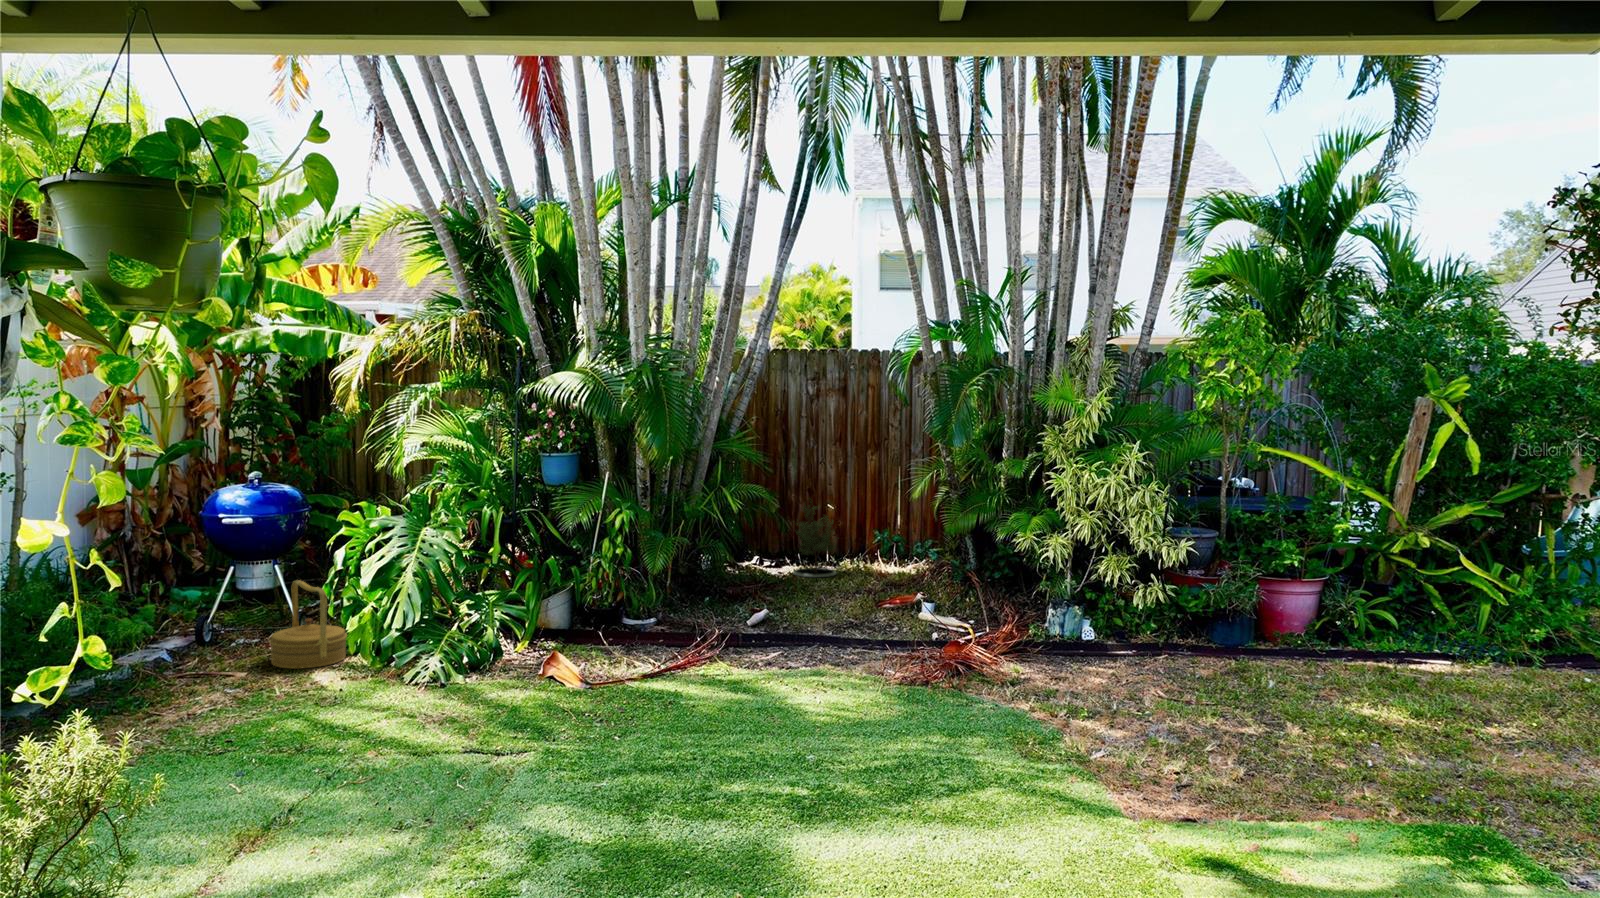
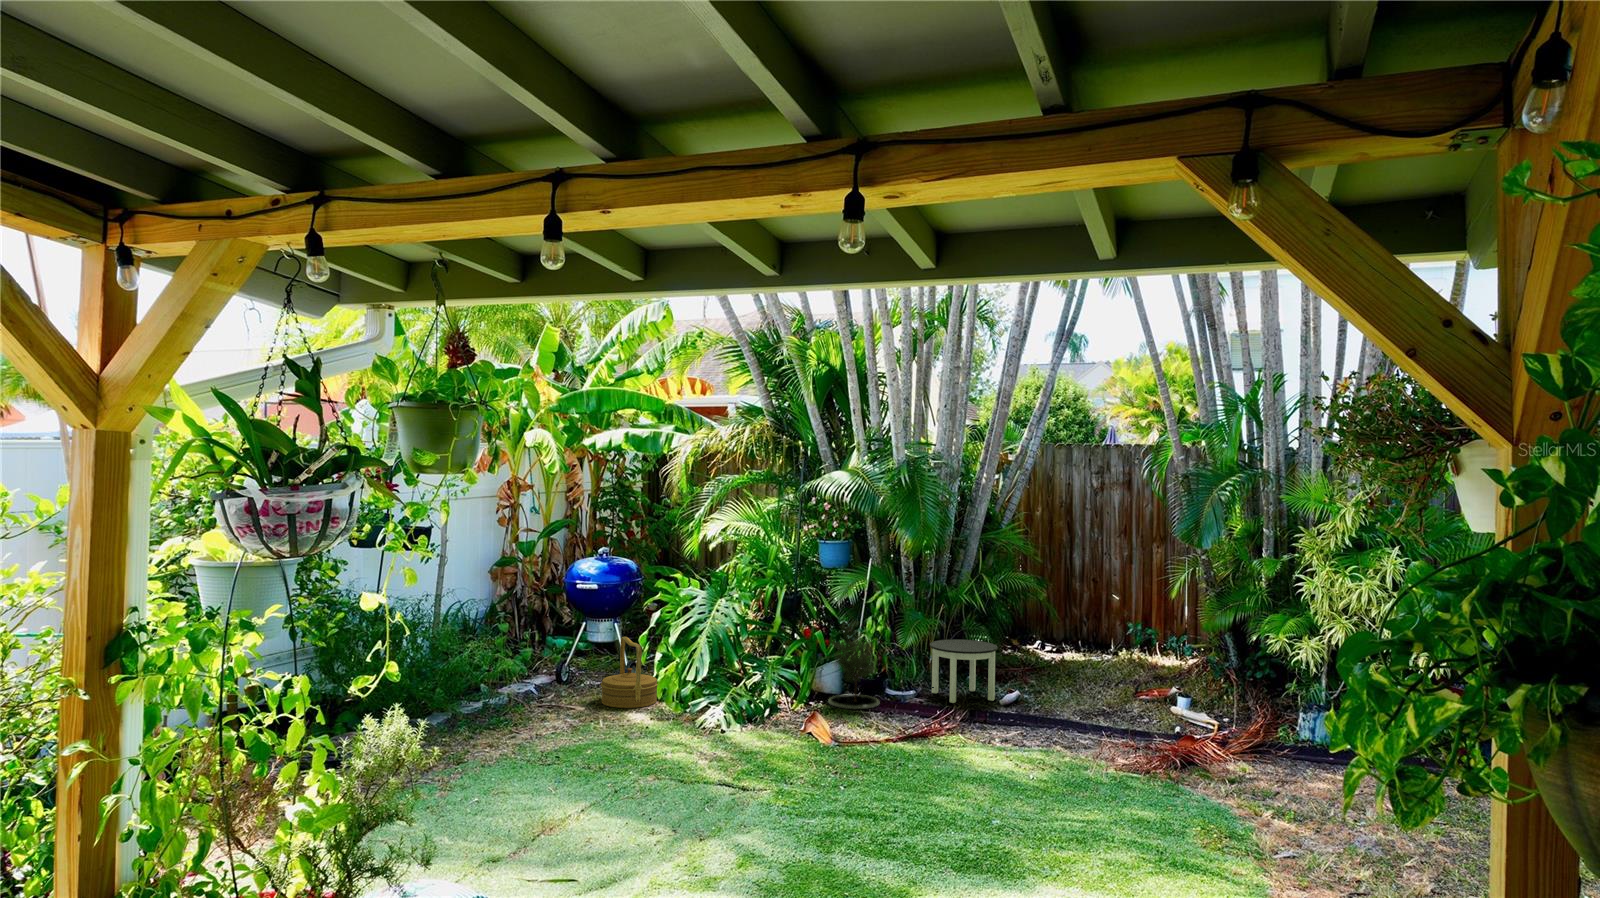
potted tree: present [793,501,839,577] -> present [829,617,879,709]
round table: none [668,559,742,628] -> present [930,639,998,703]

